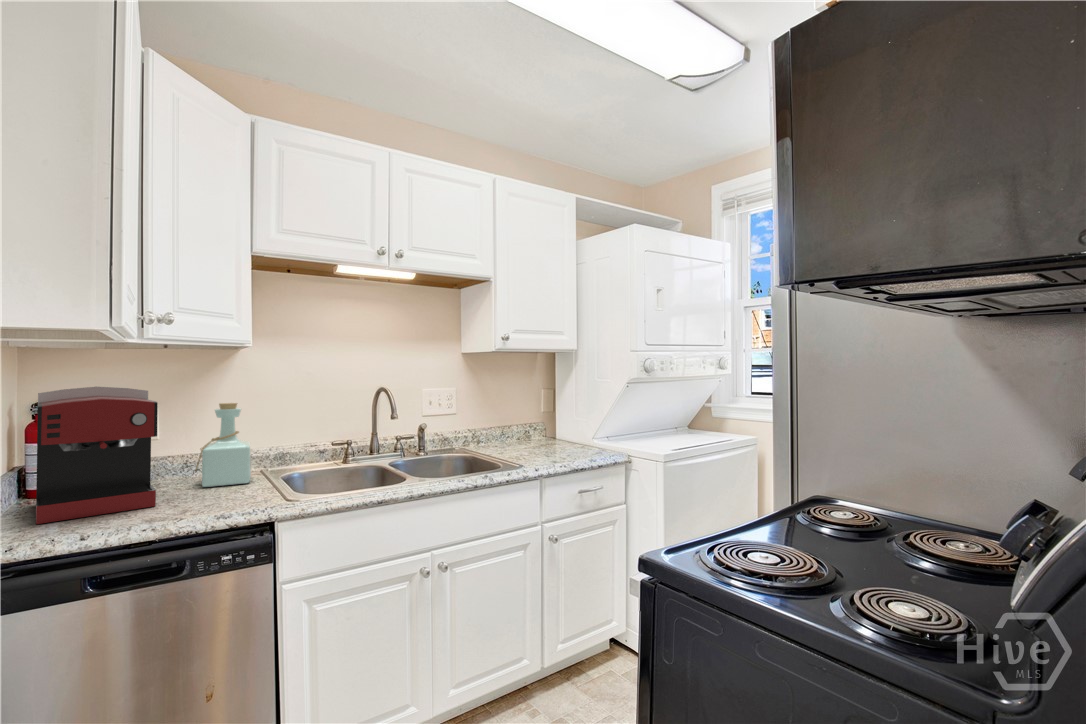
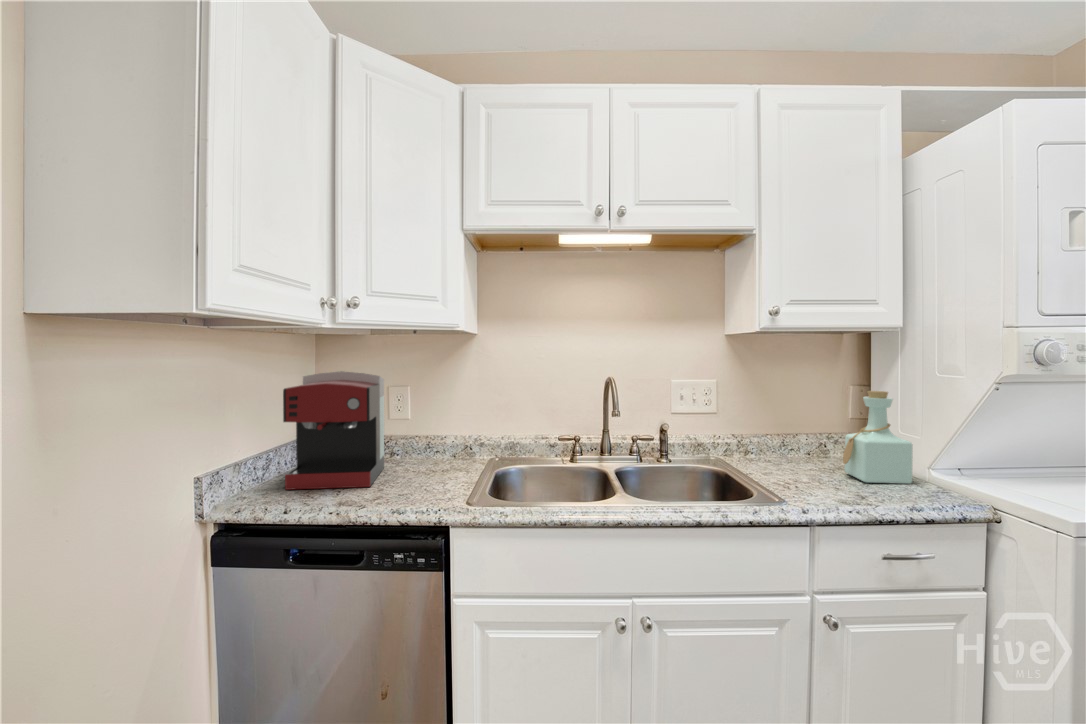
bottle: present [195,403,251,487] -> present [843,391,913,484]

